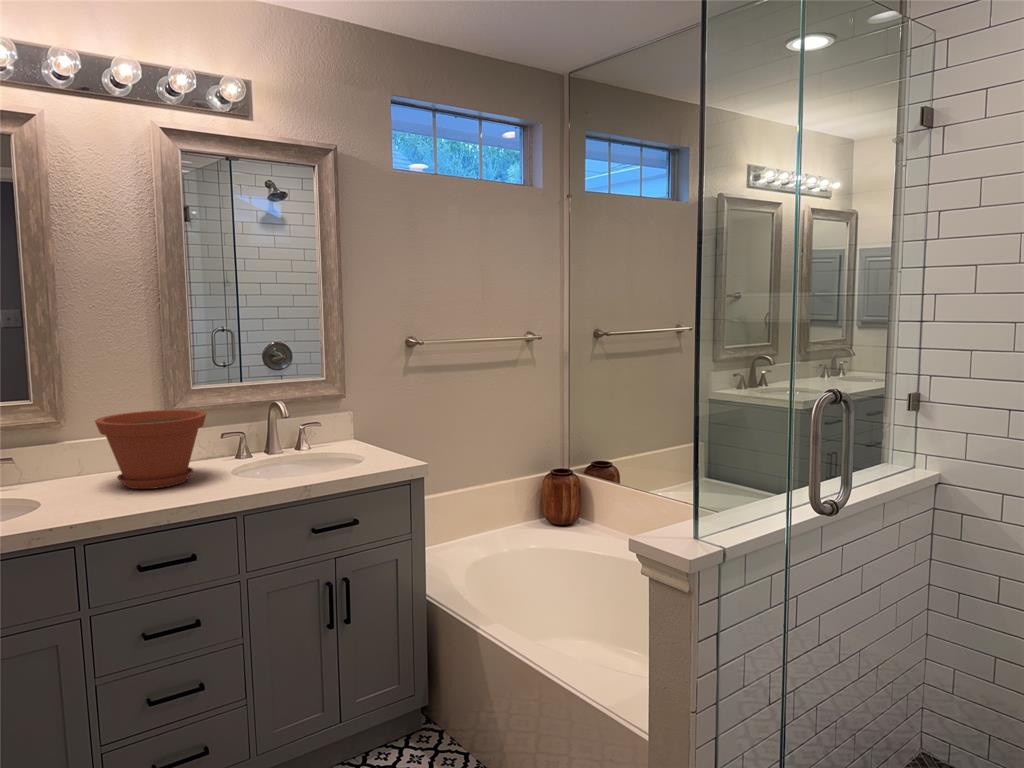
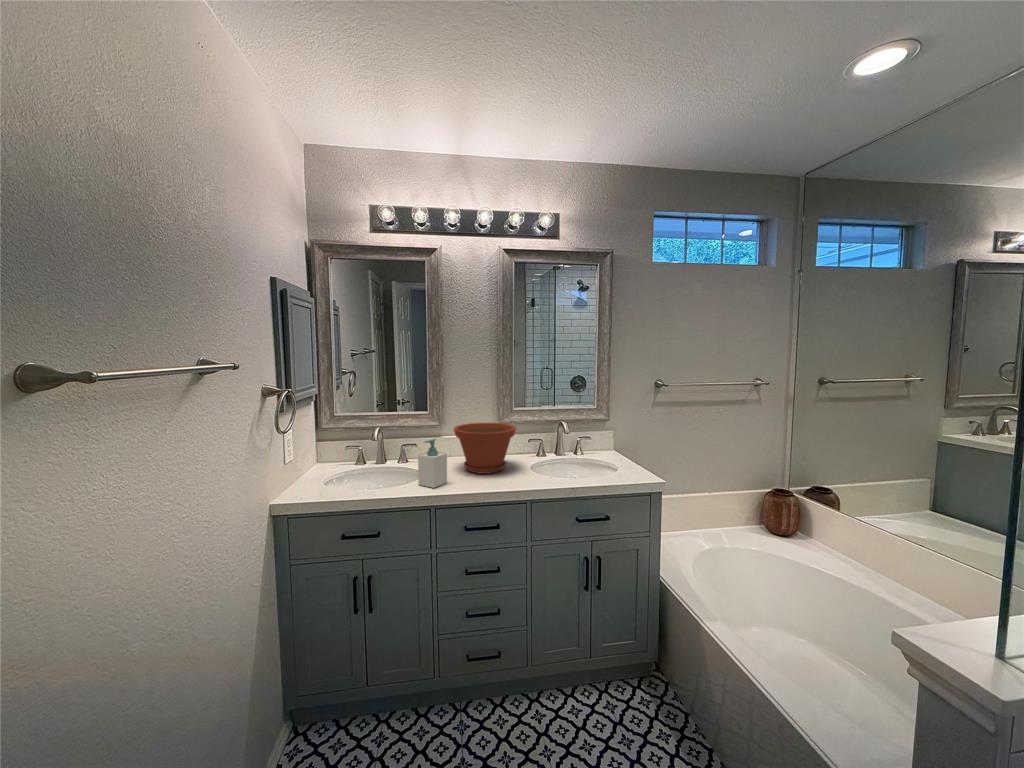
soap bottle: none [42,437,98,515] -> present [418,439,447,488]

